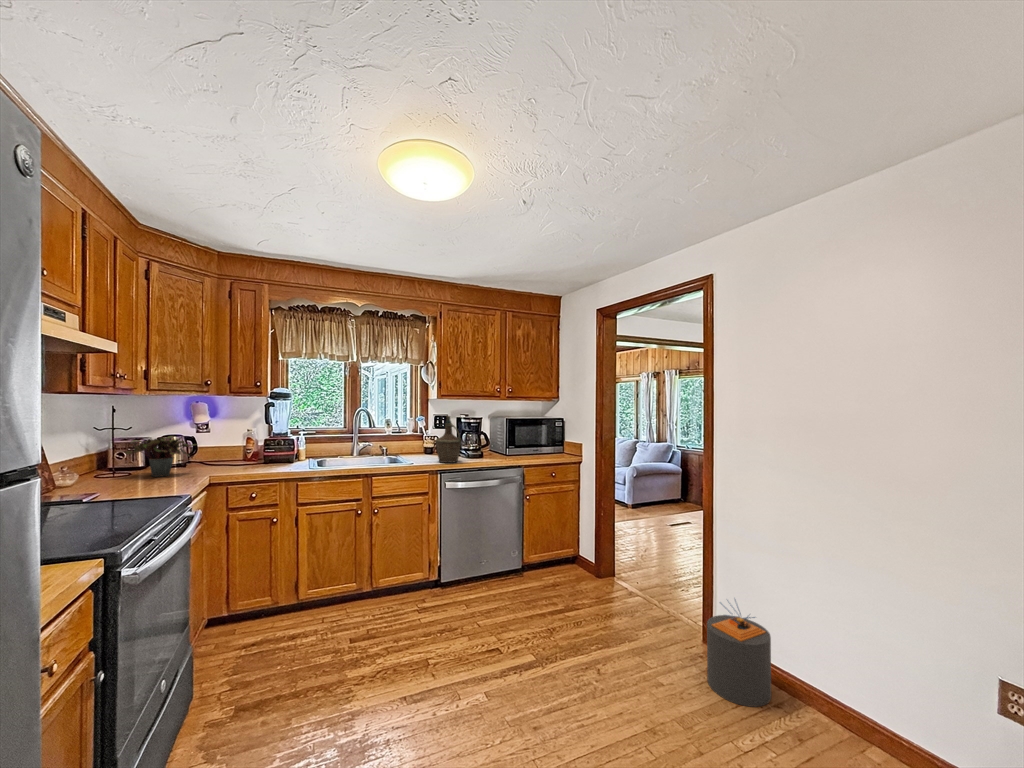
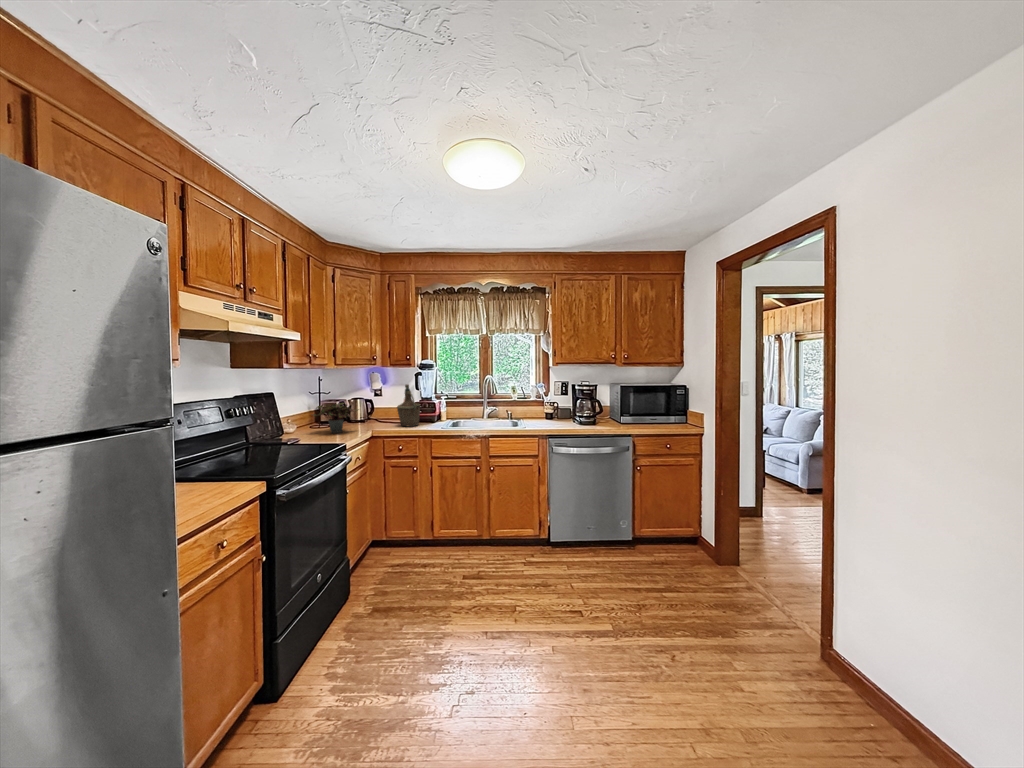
bottle: present [436,416,461,463] -> present [397,384,420,426]
trash can: present [707,600,771,707] -> none [802,612,890,749]

